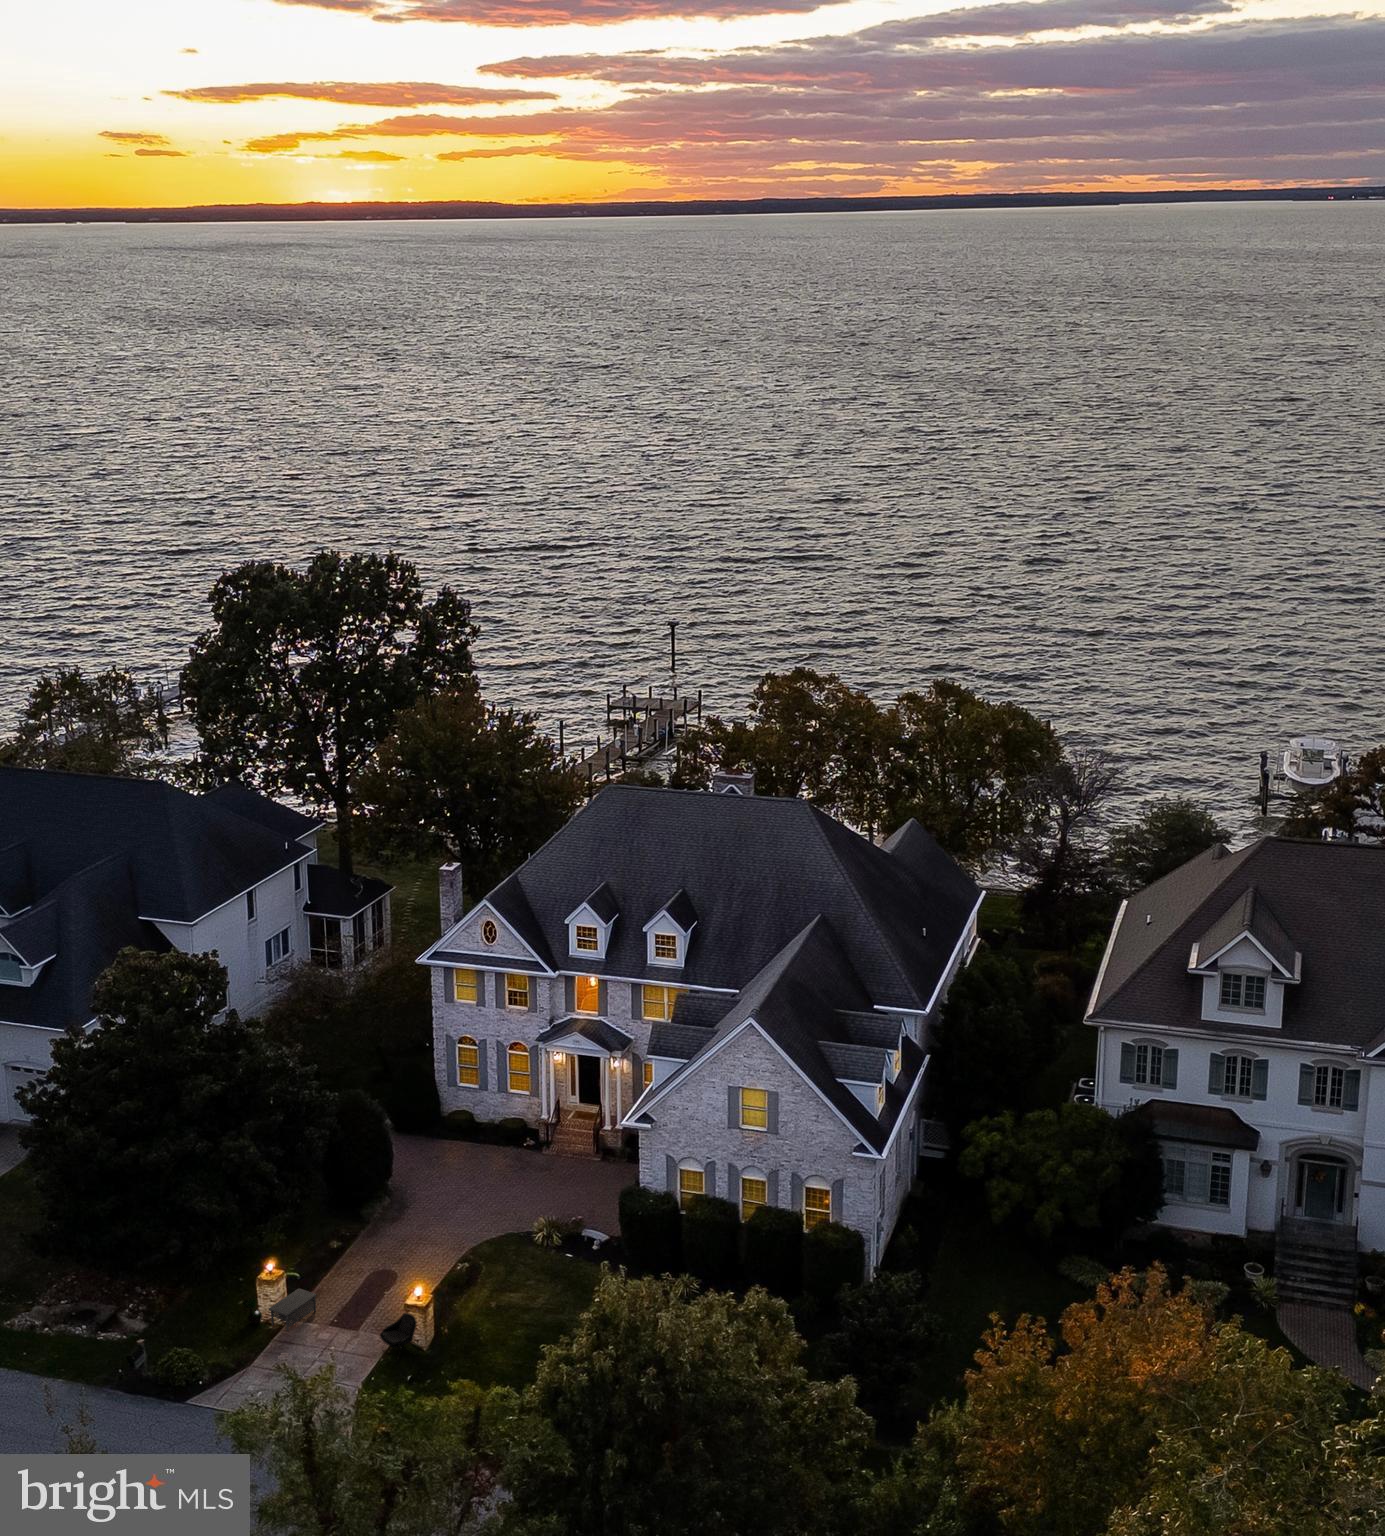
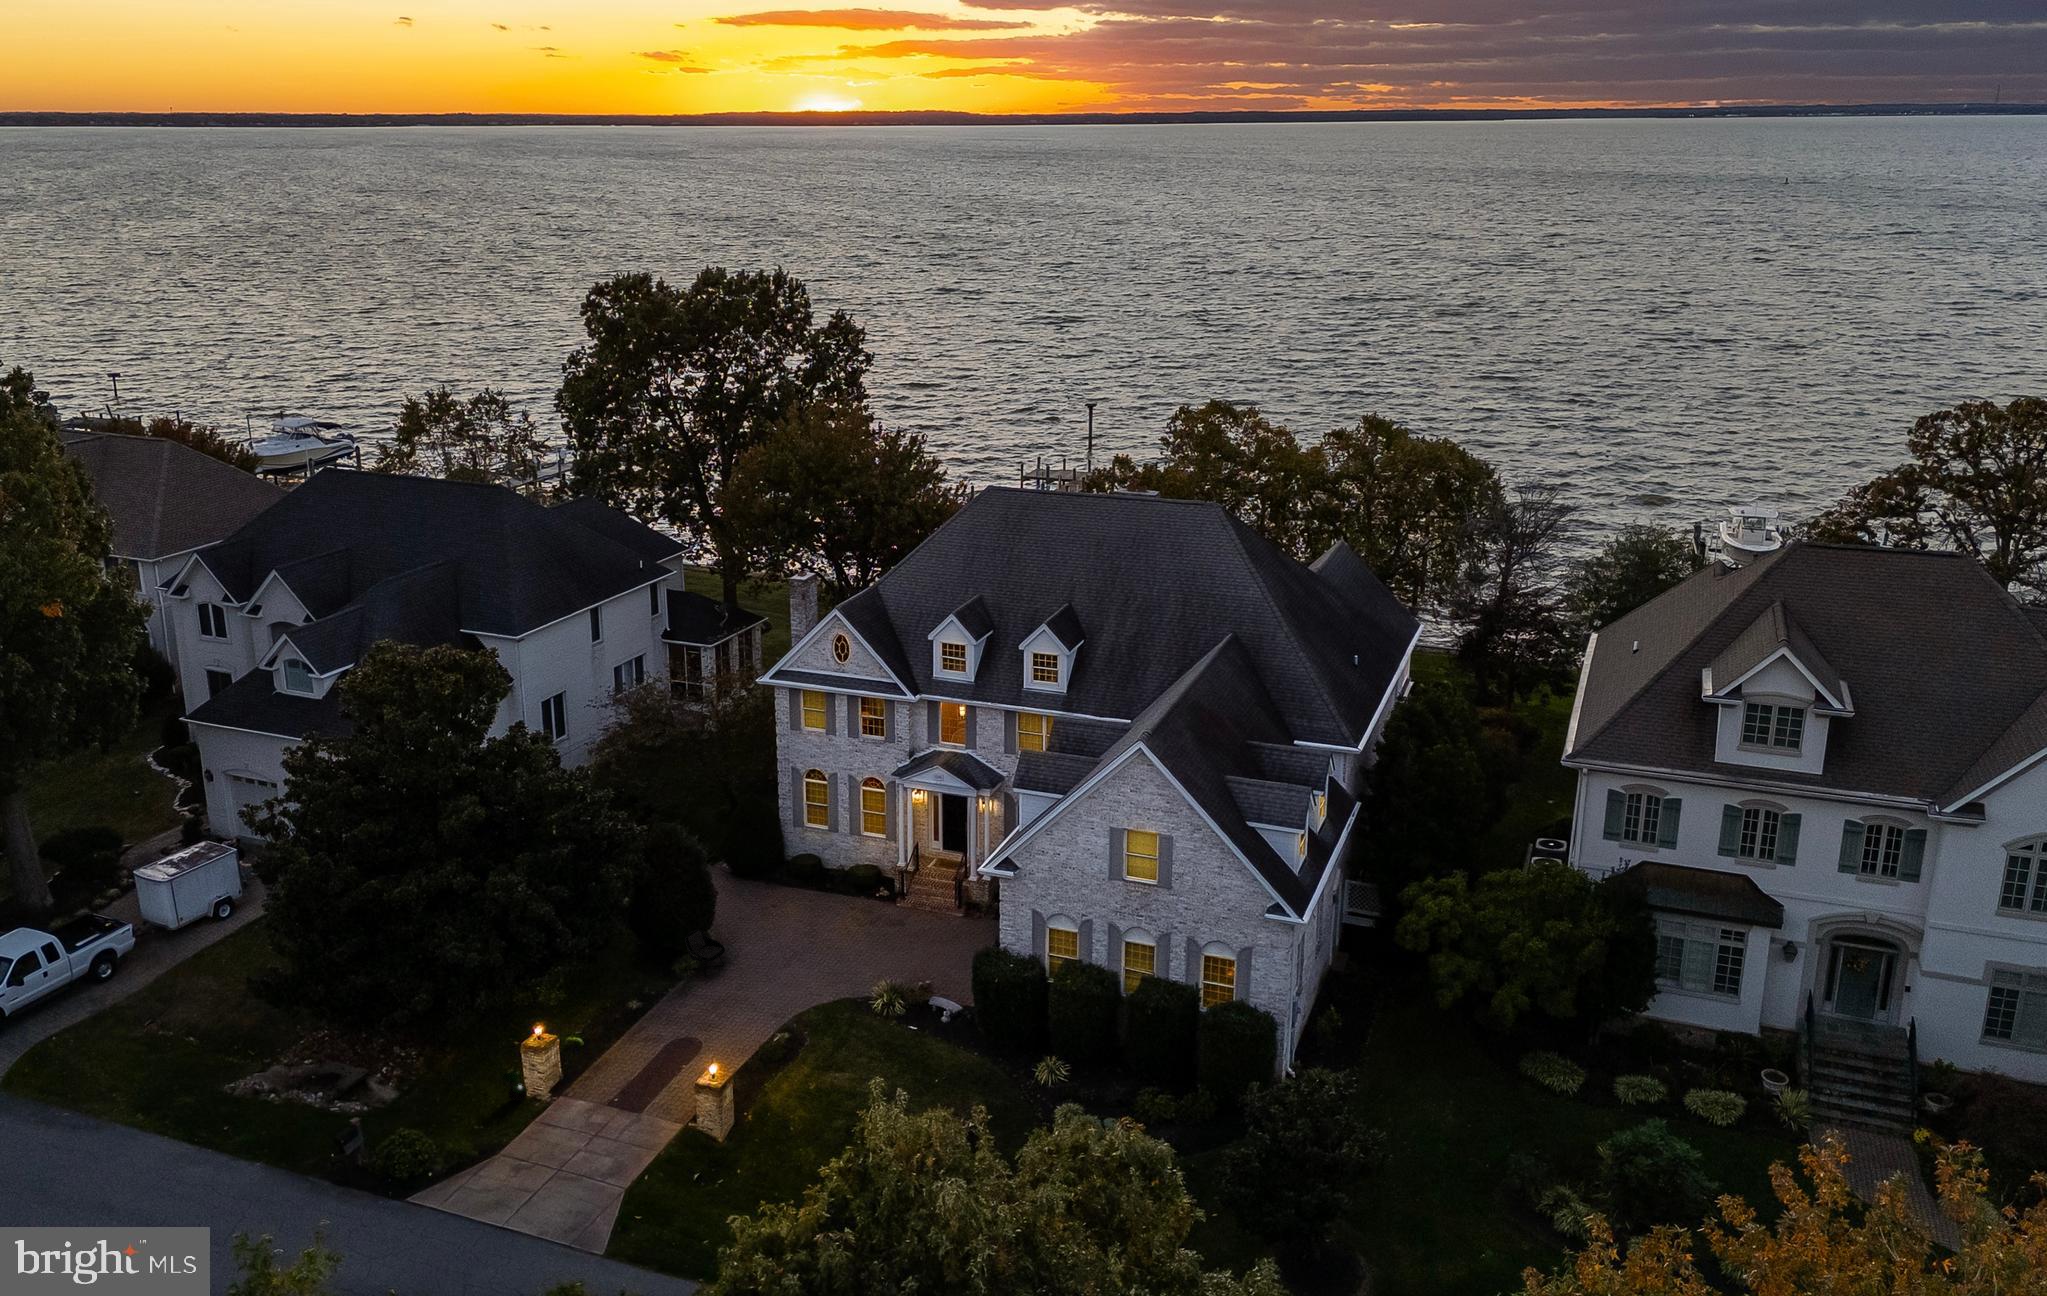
storage bench: present [269,1288,317,1331] -> none [533,1059,595,1112]
lounge chair: present [380,1313,418,1352] -> present [685,930,725,977]

